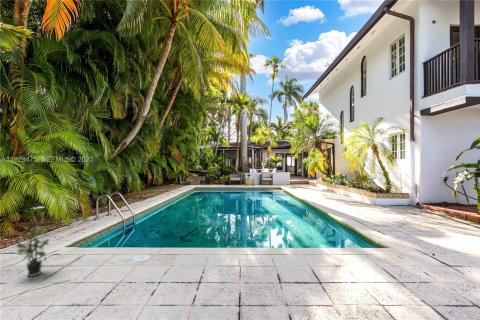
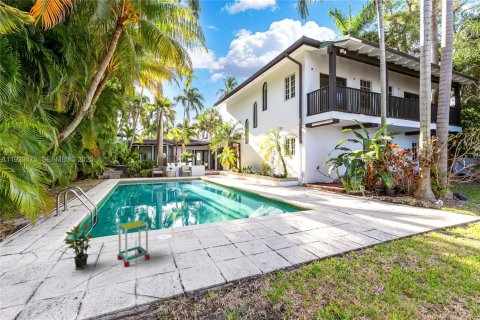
side table: none [61,232,99,285] -> present [117,220,150,267]

